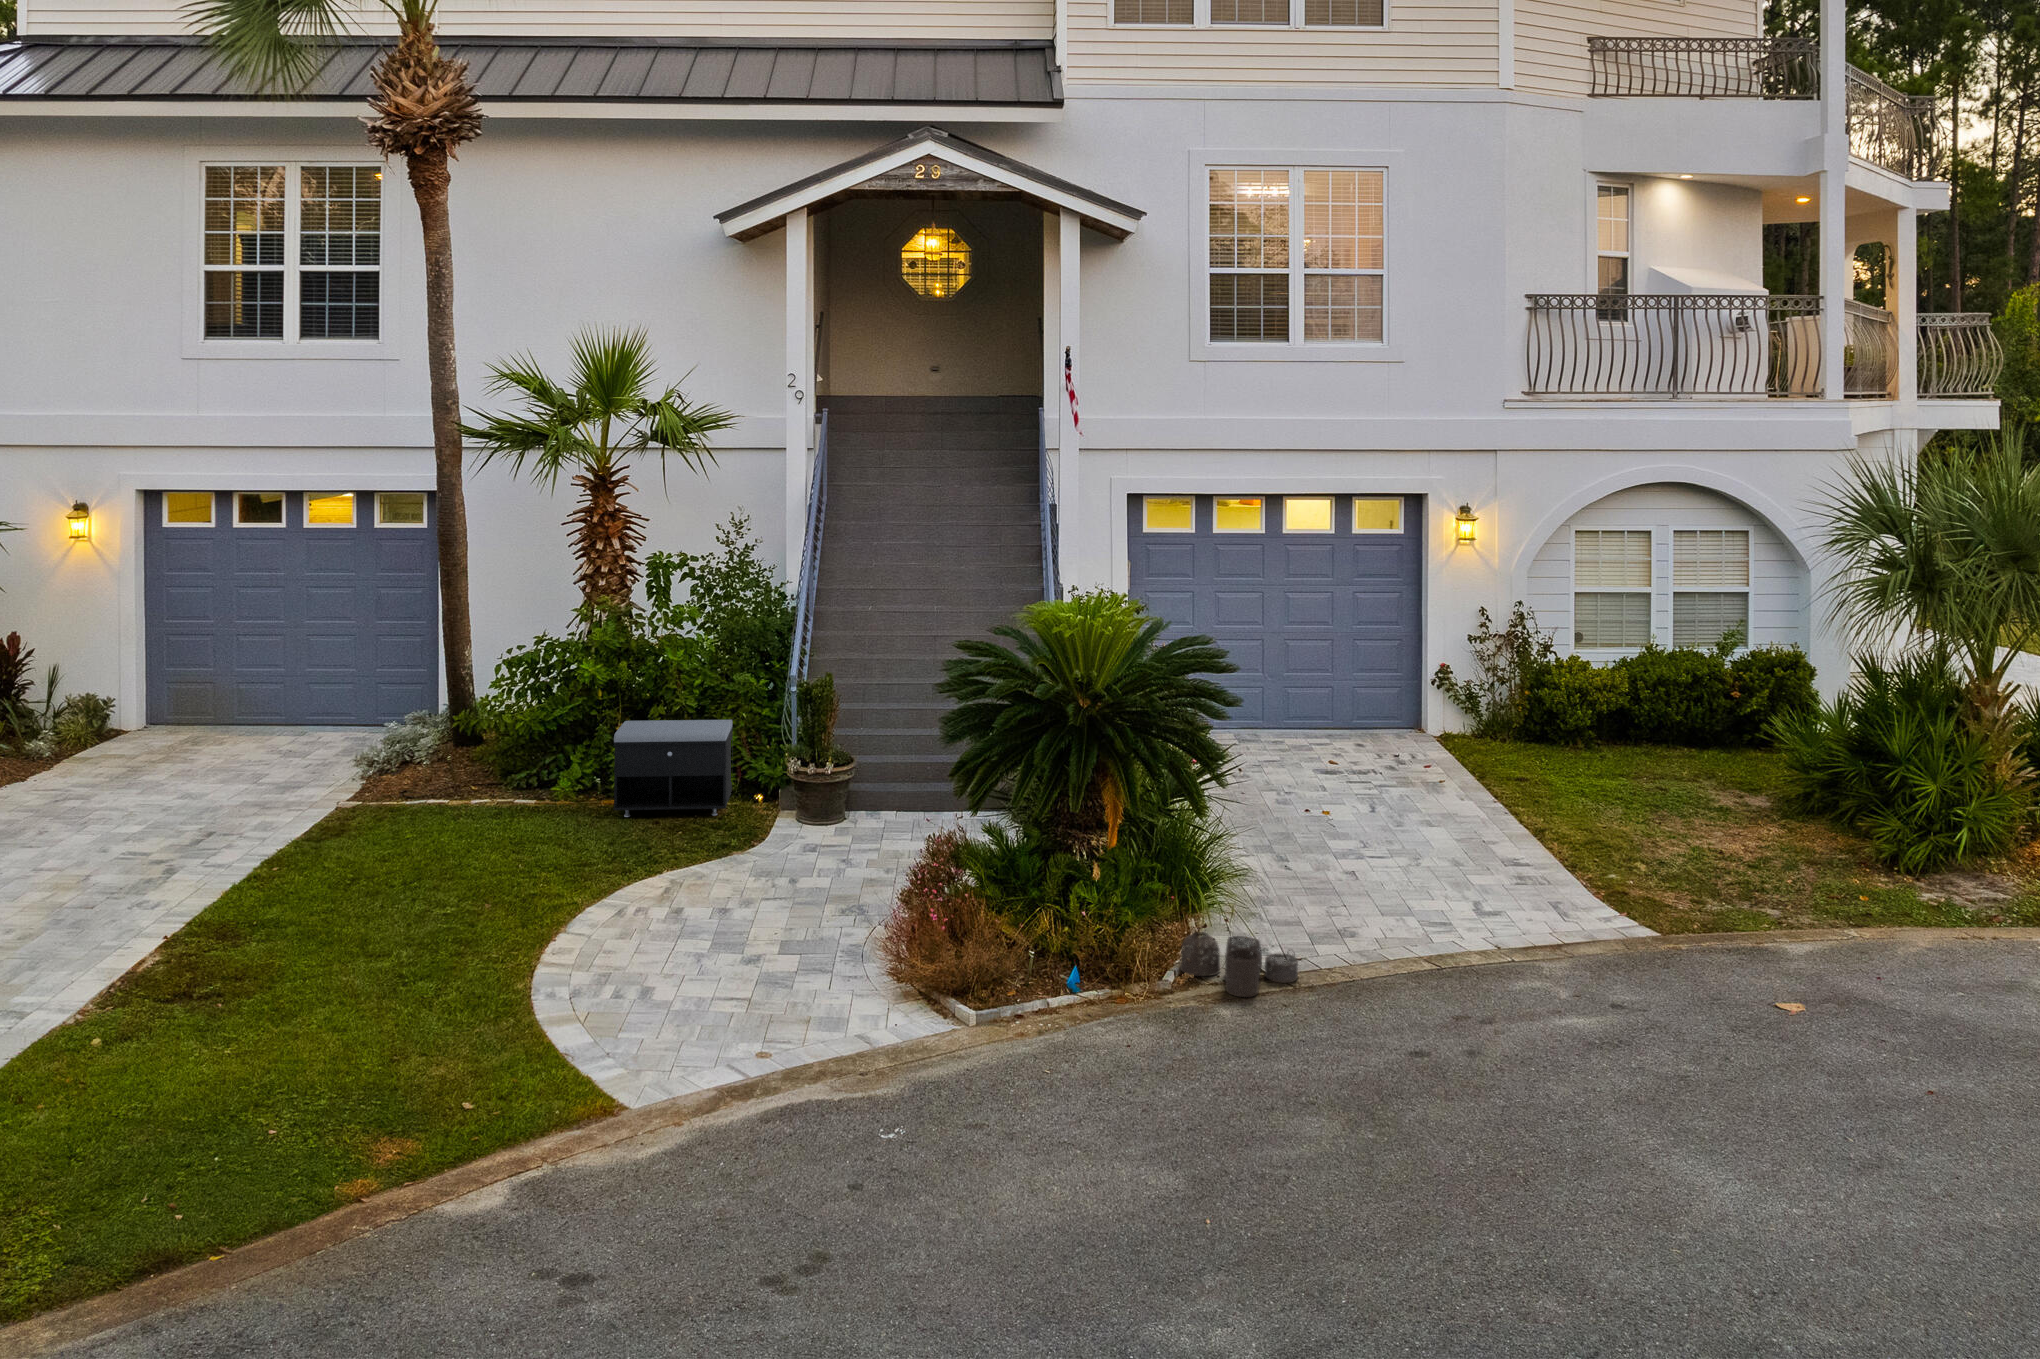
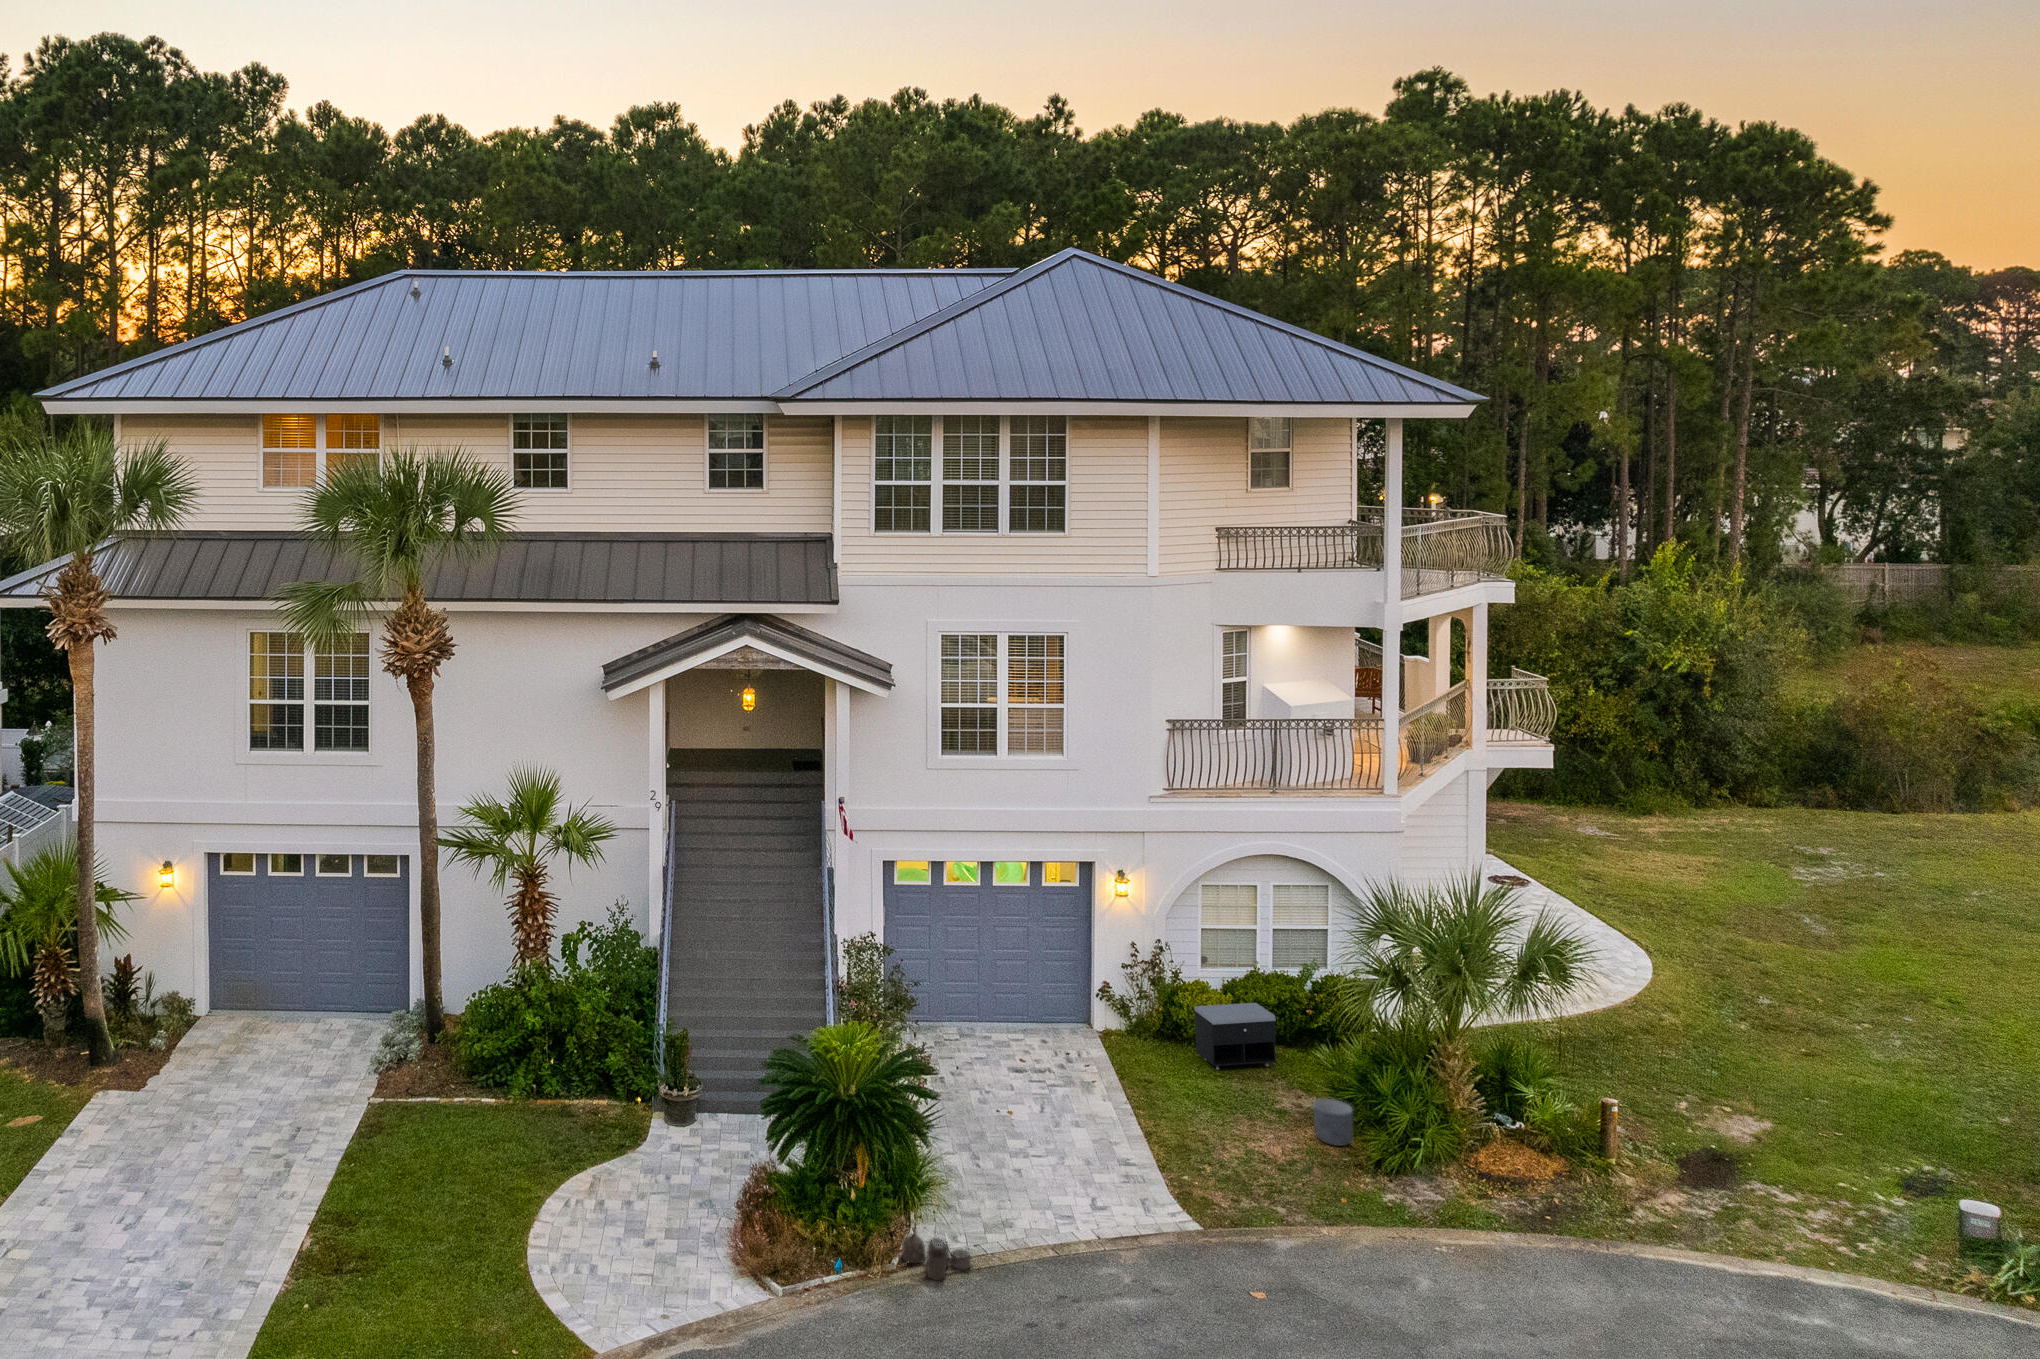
storage bench: present [613,720,733,817] -> present [1194,1003,1277,1070]
planter: none [1774,775,1835,837] -> present [1313,1099,1353,1146]

